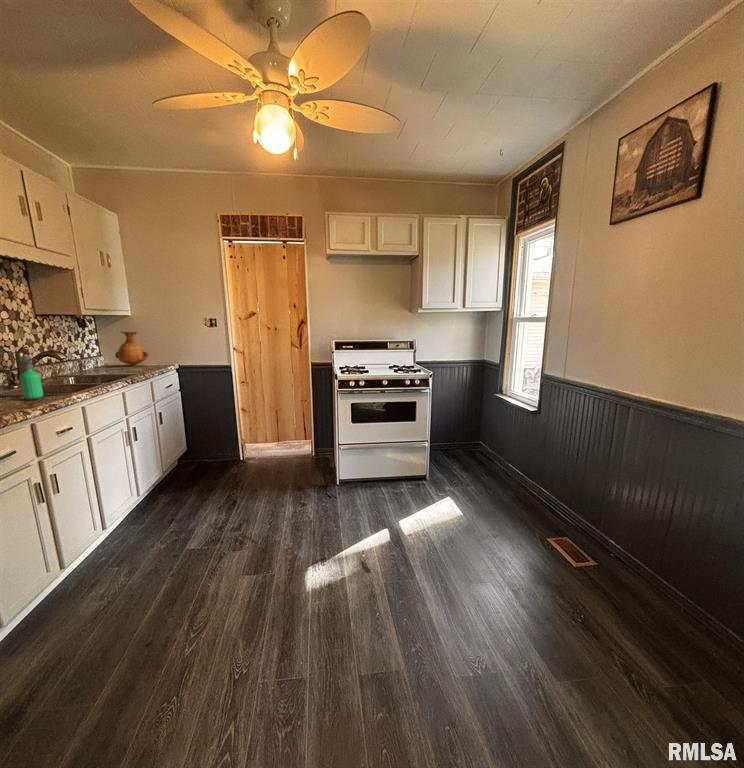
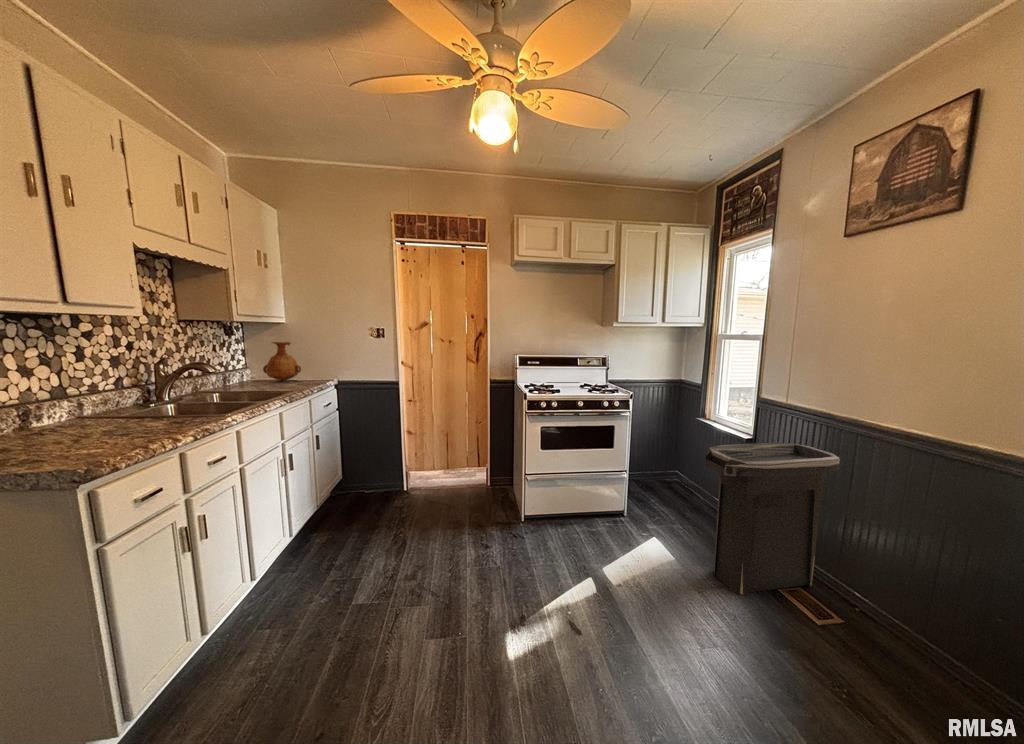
soap dispenser: present [19,356,43,400] -> none [164,366,191,422]
trash can: none [469,412,579,533] -> present [705,443,840,595]

